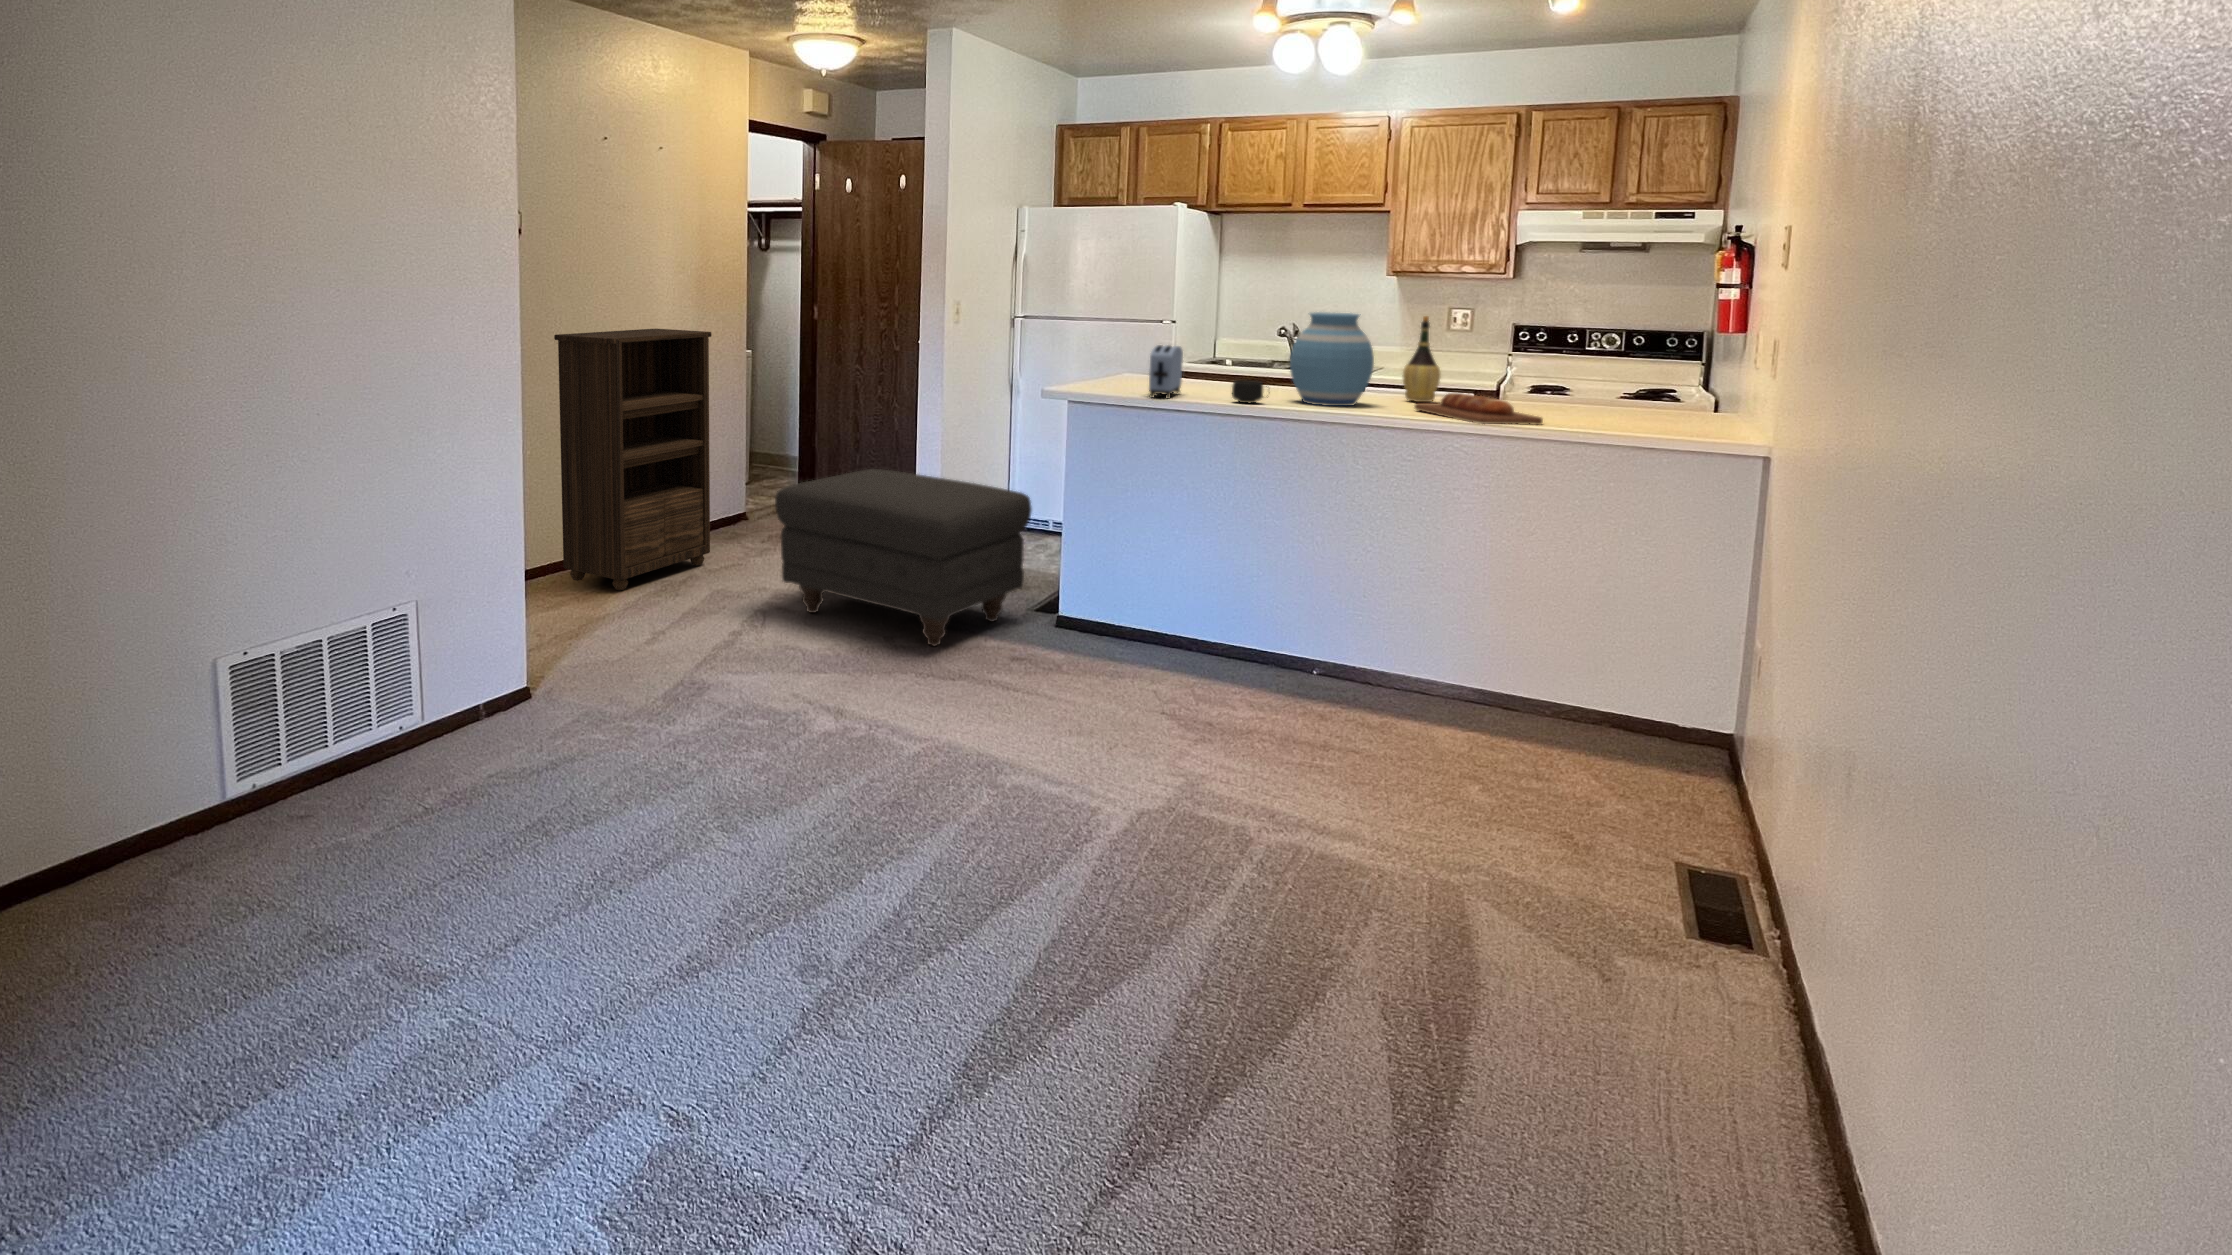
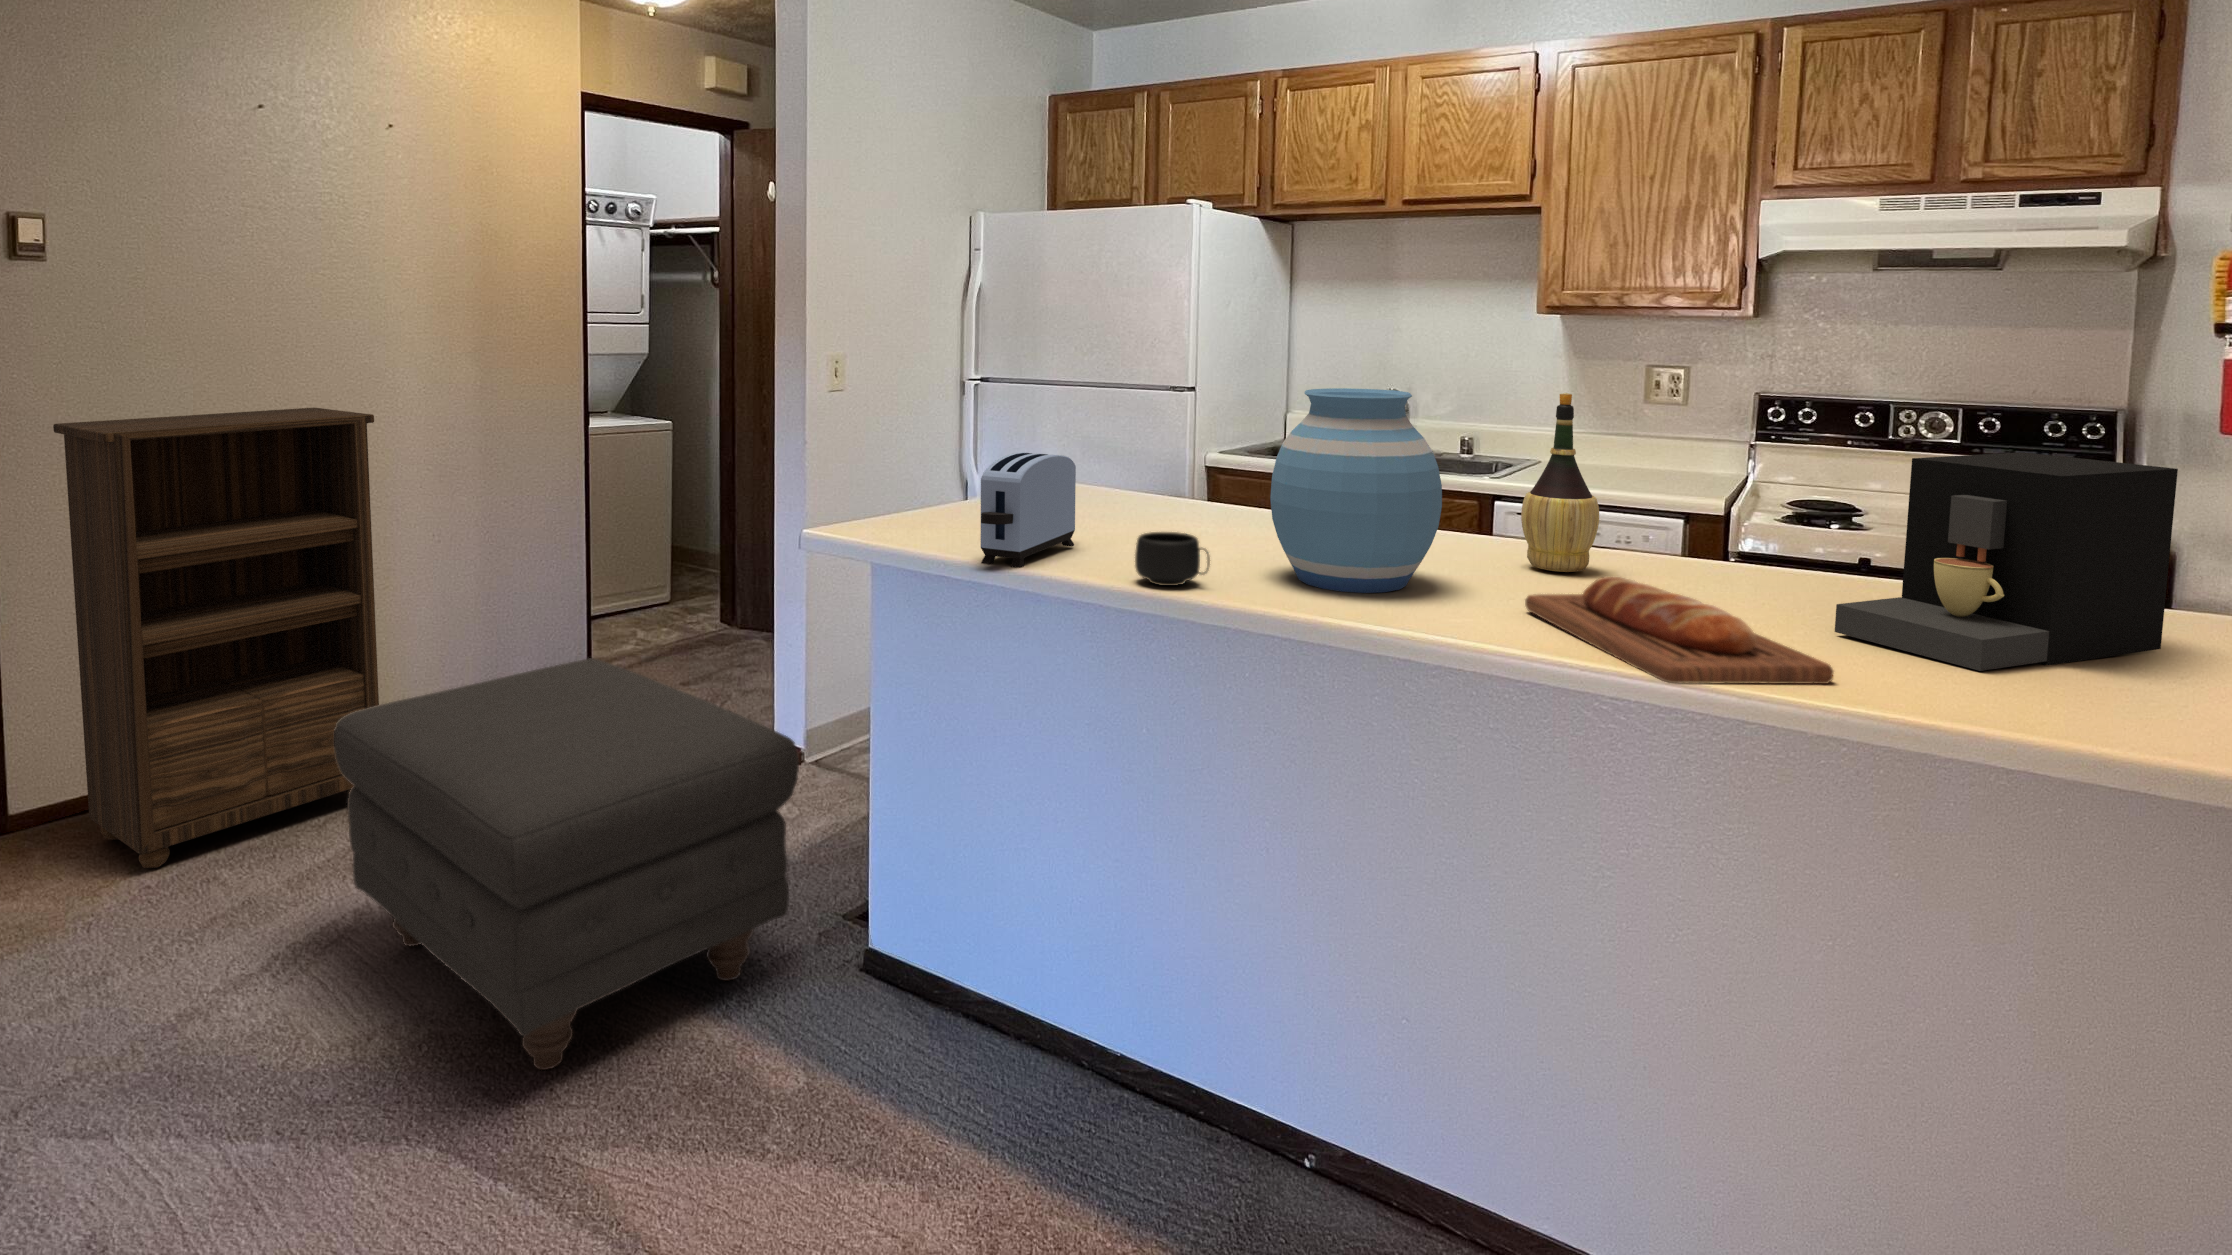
coffee maker: none [1545,340,1683,423] -> present [1835,452,2178,671]

